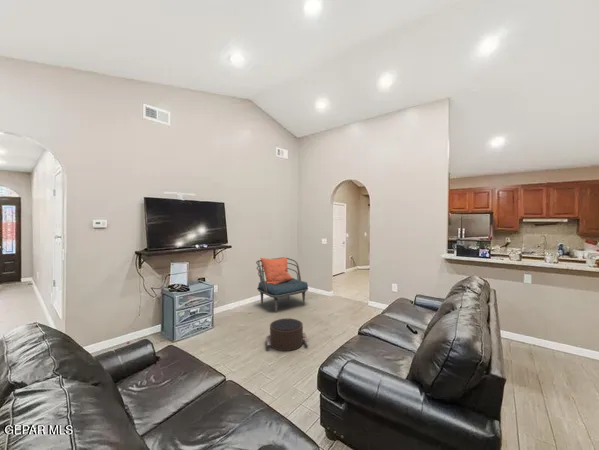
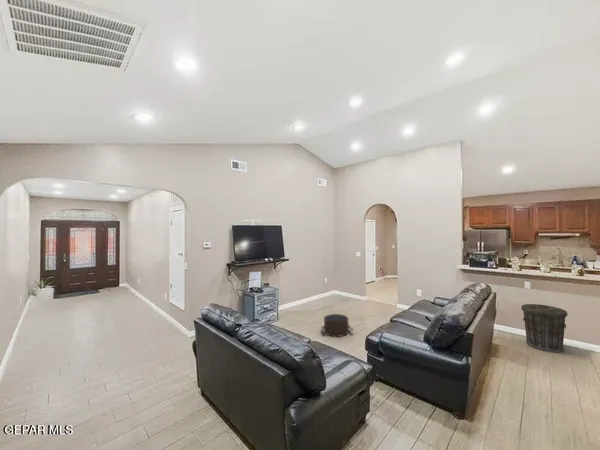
armchair: present [256,257,308,312] -> none [306,267,348,311]
trash can: none [524,303,585,368] -> present [521,304,567,352]

